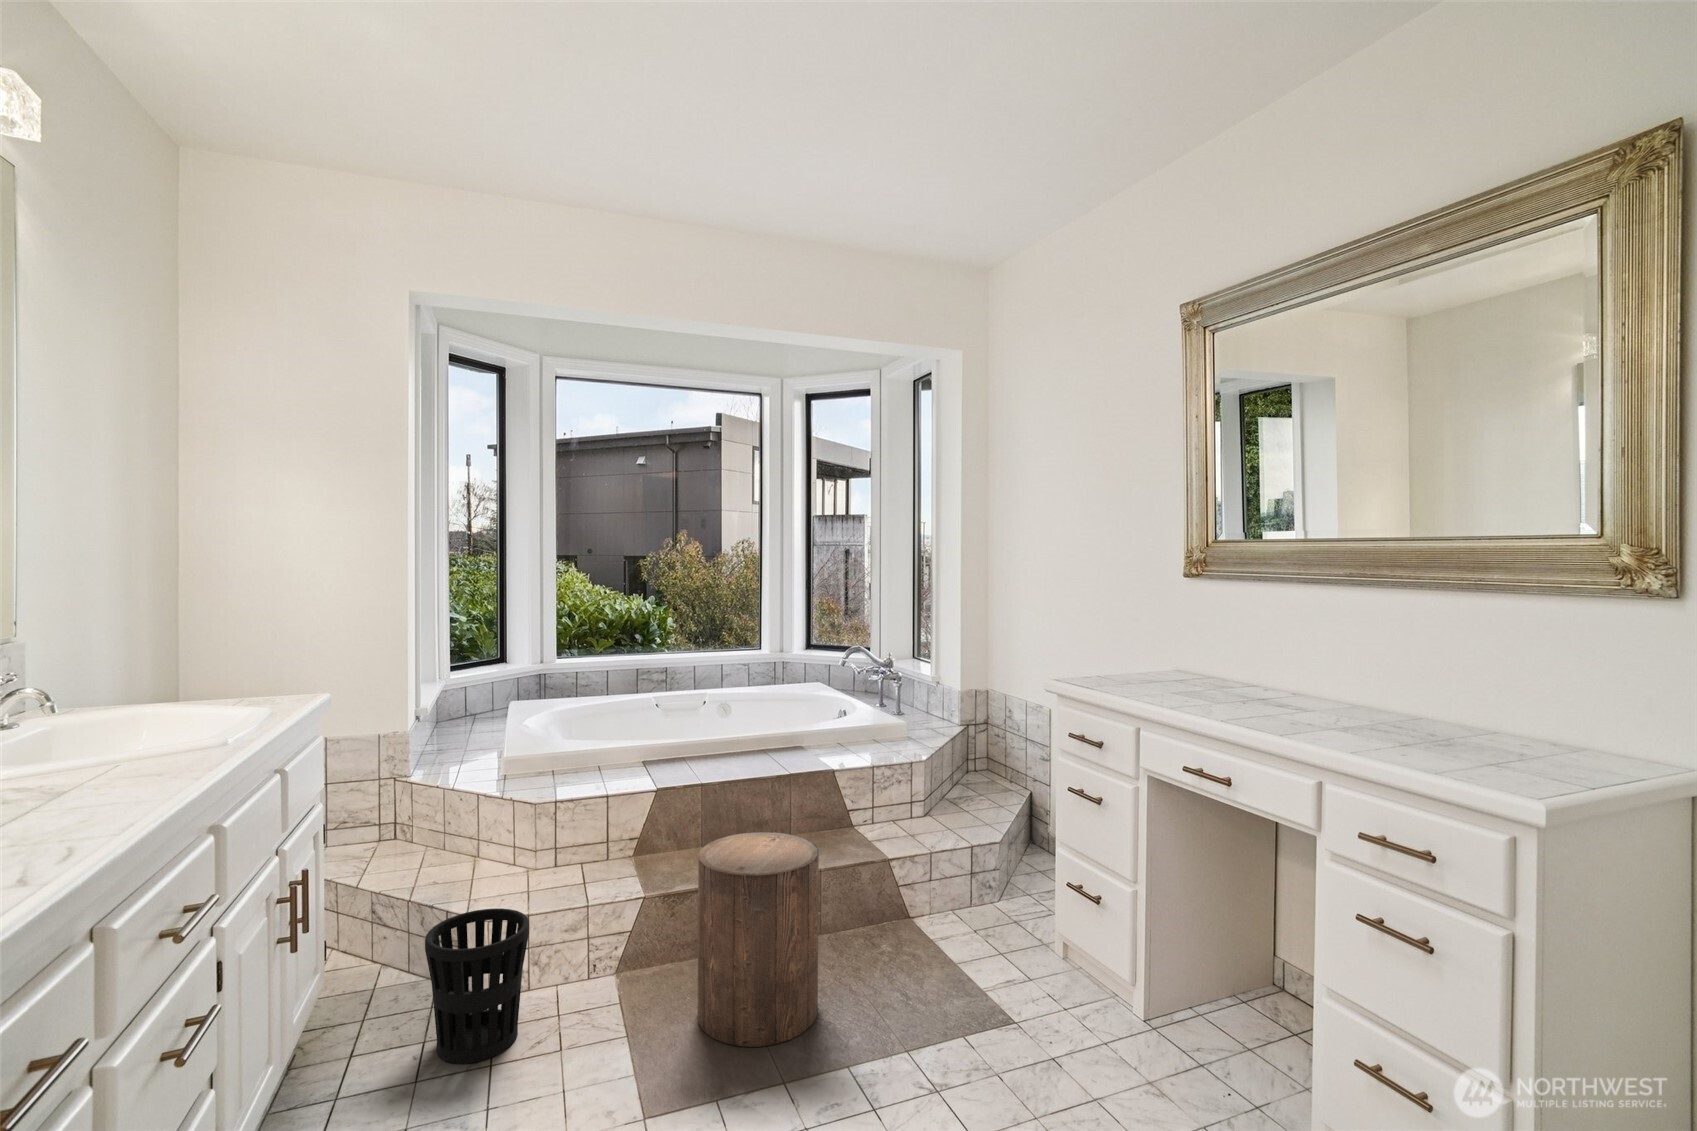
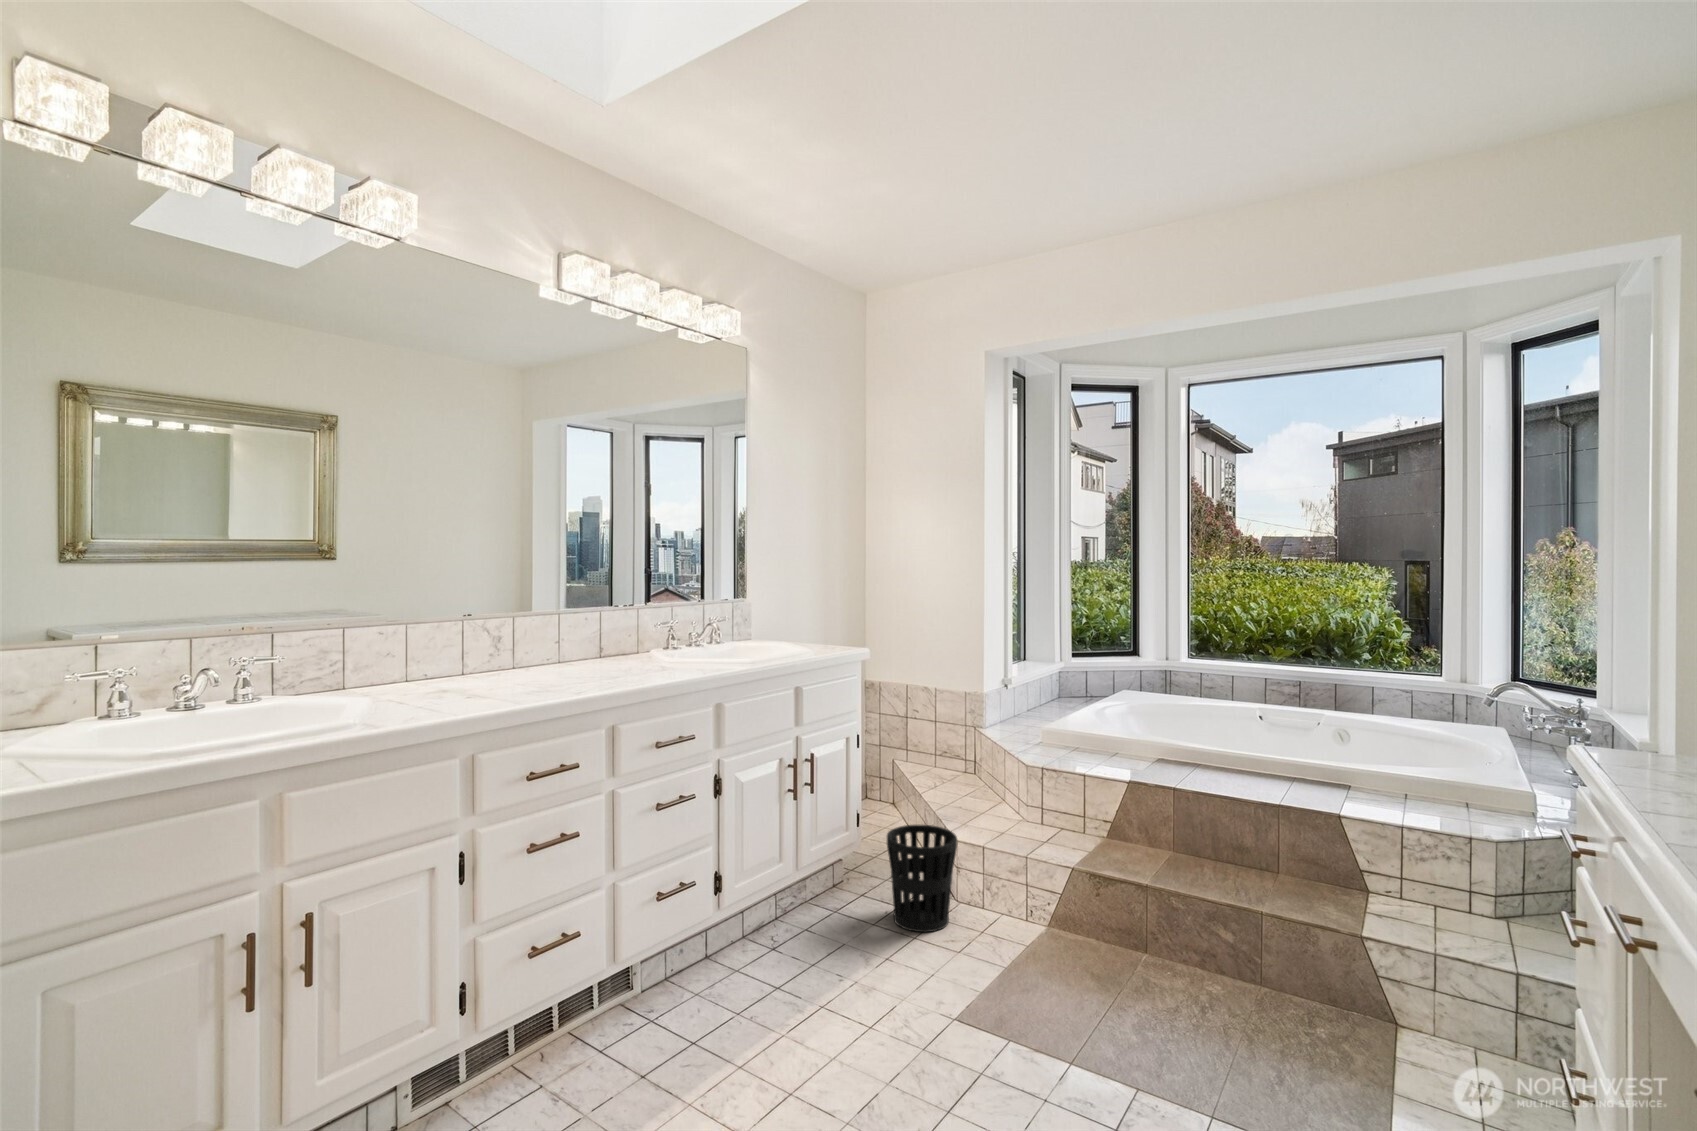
stool: present [698,832,819,1047] -> none [1051,829,1176,1038]

